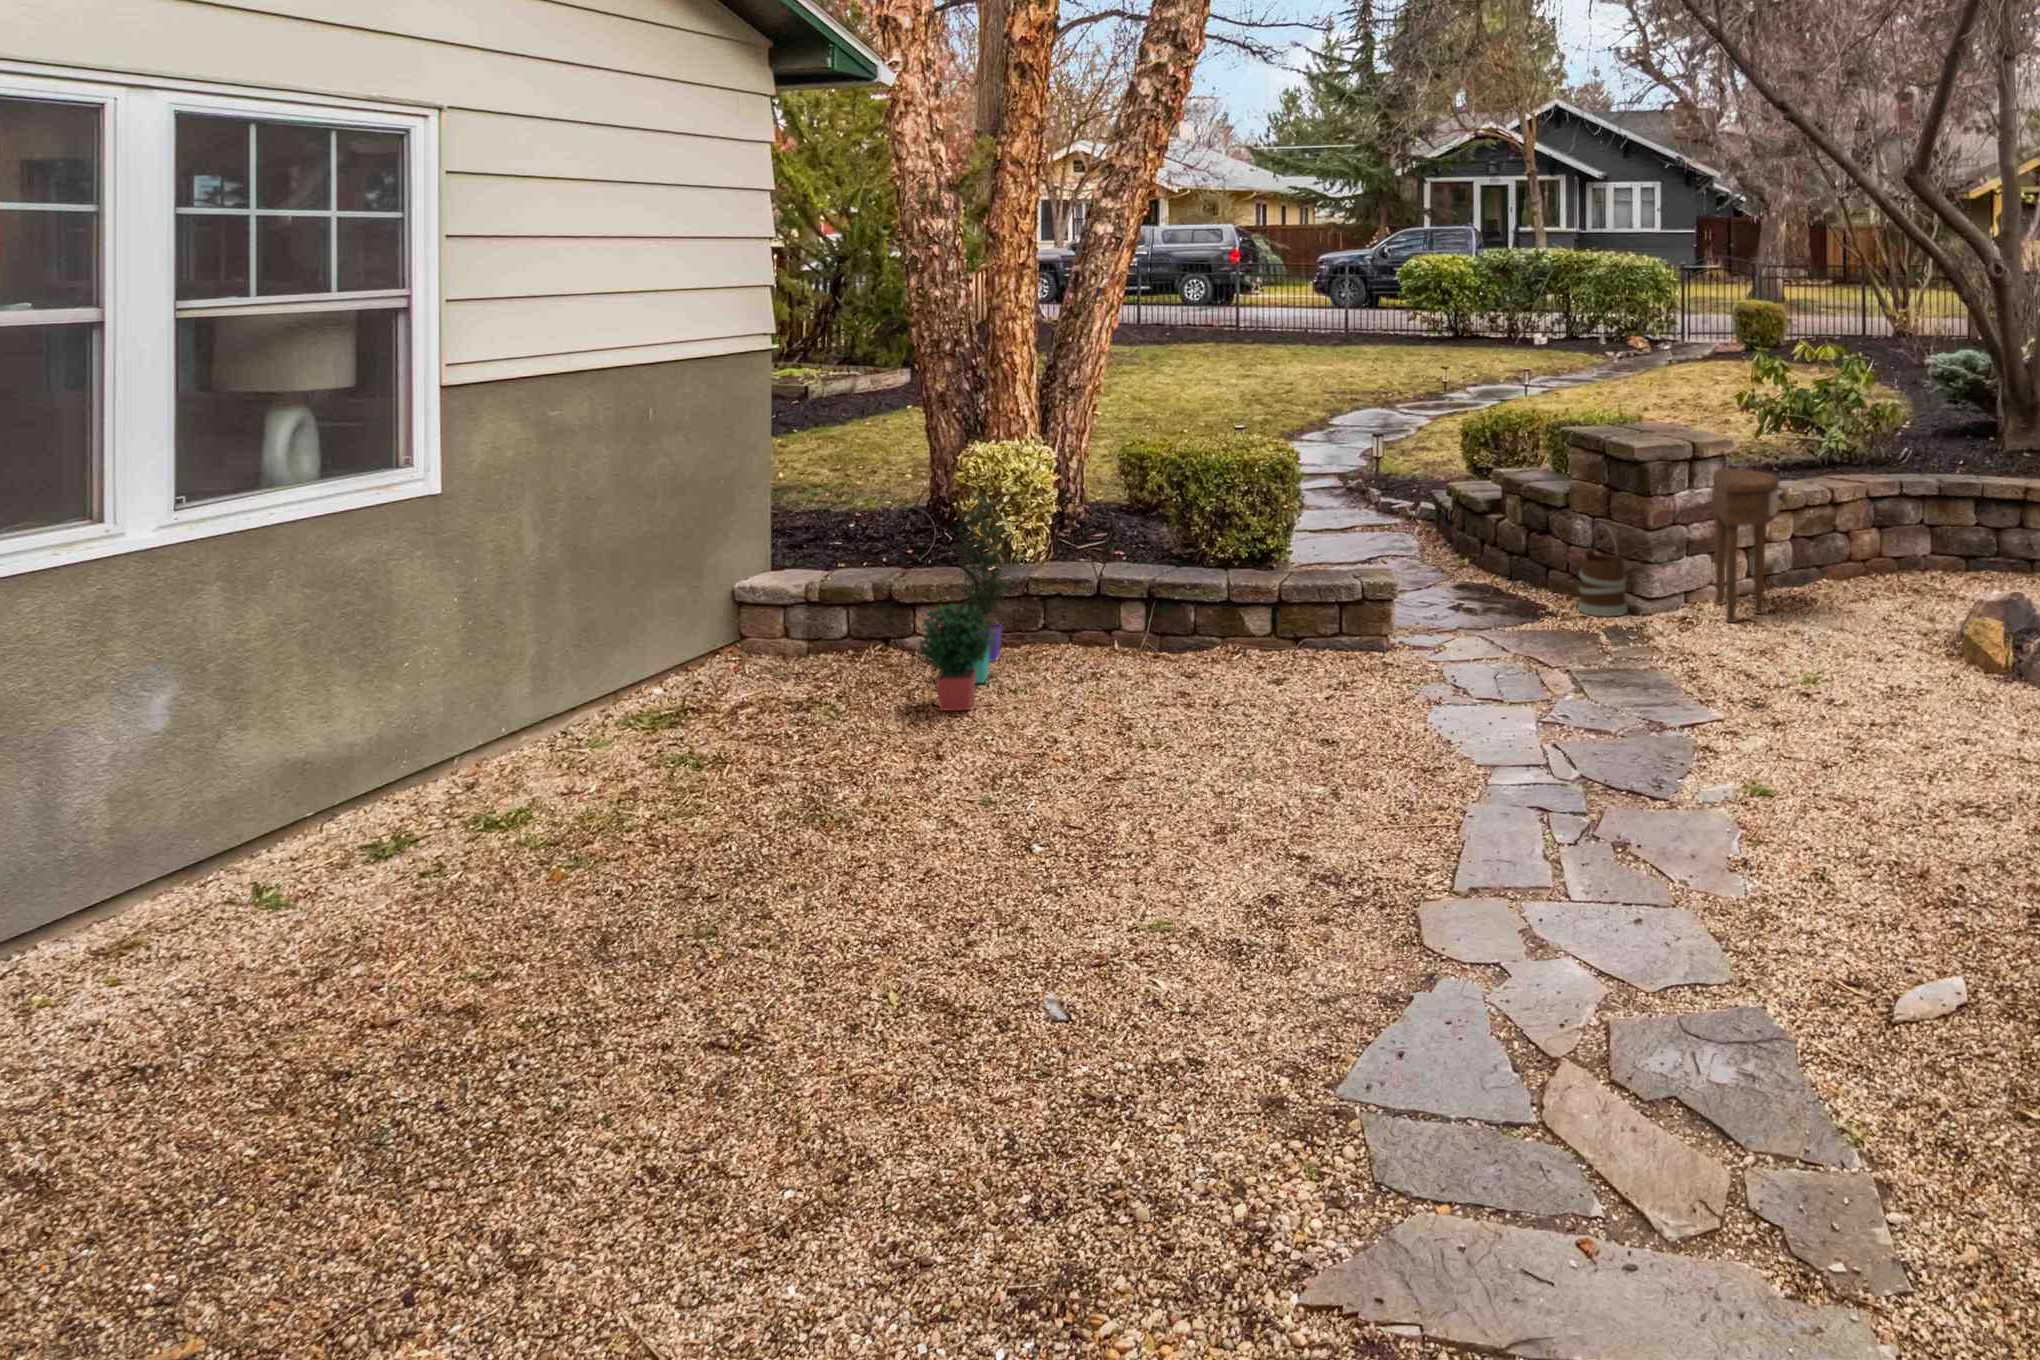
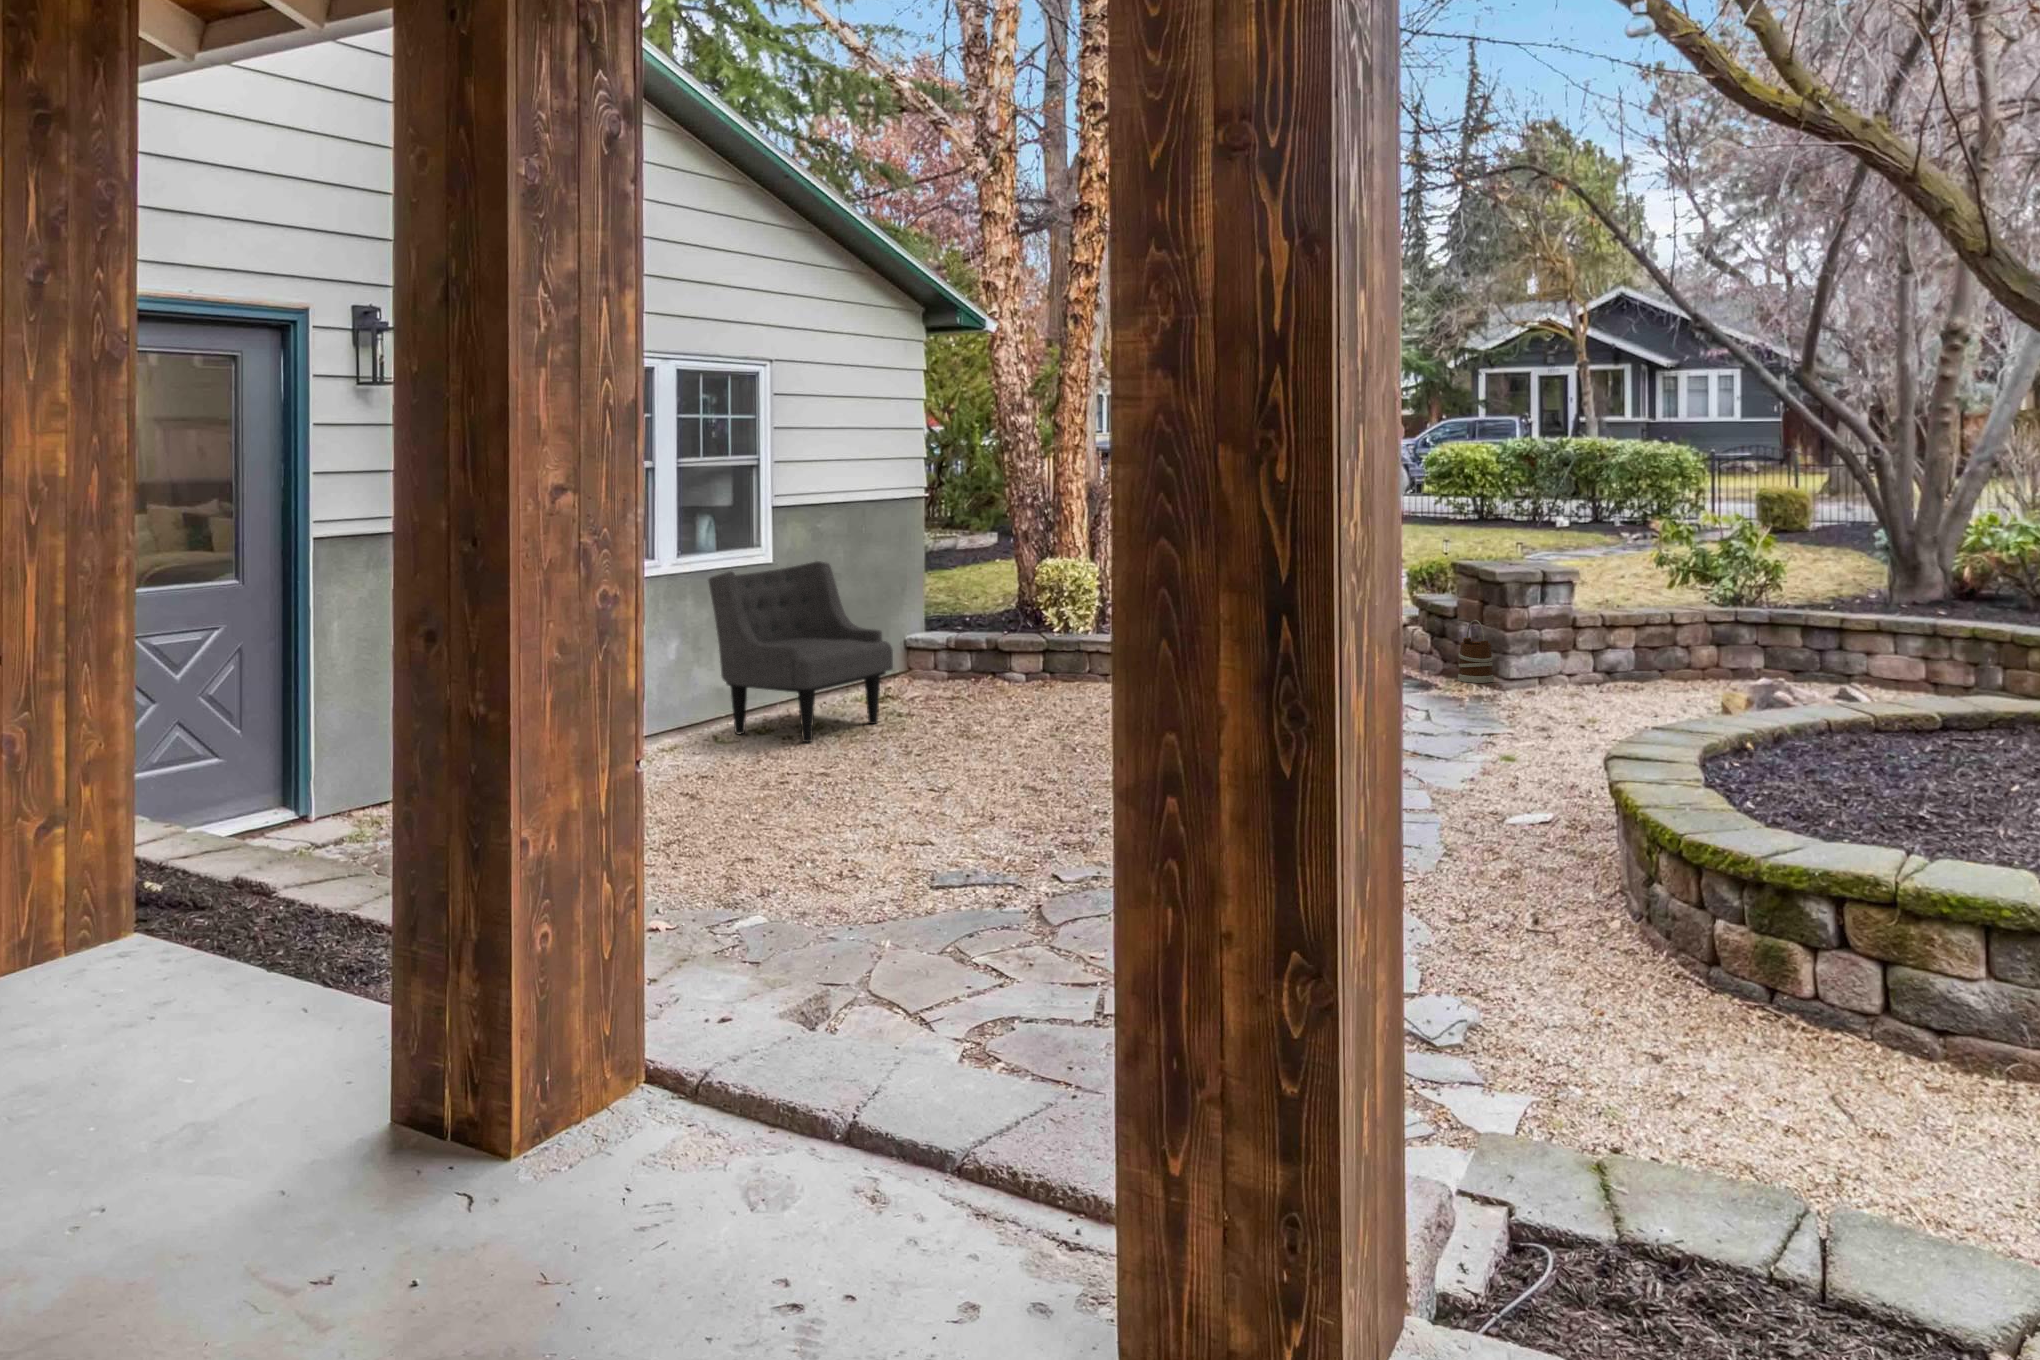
side table: present [1712,469,1790,622] -> none [1560,584,1614,688]
armchair: none [255,491,682,889] -> present [708,561,893,742]
potted plant: present [919,494,1016,711] -> none [1013,581,1073,703]

